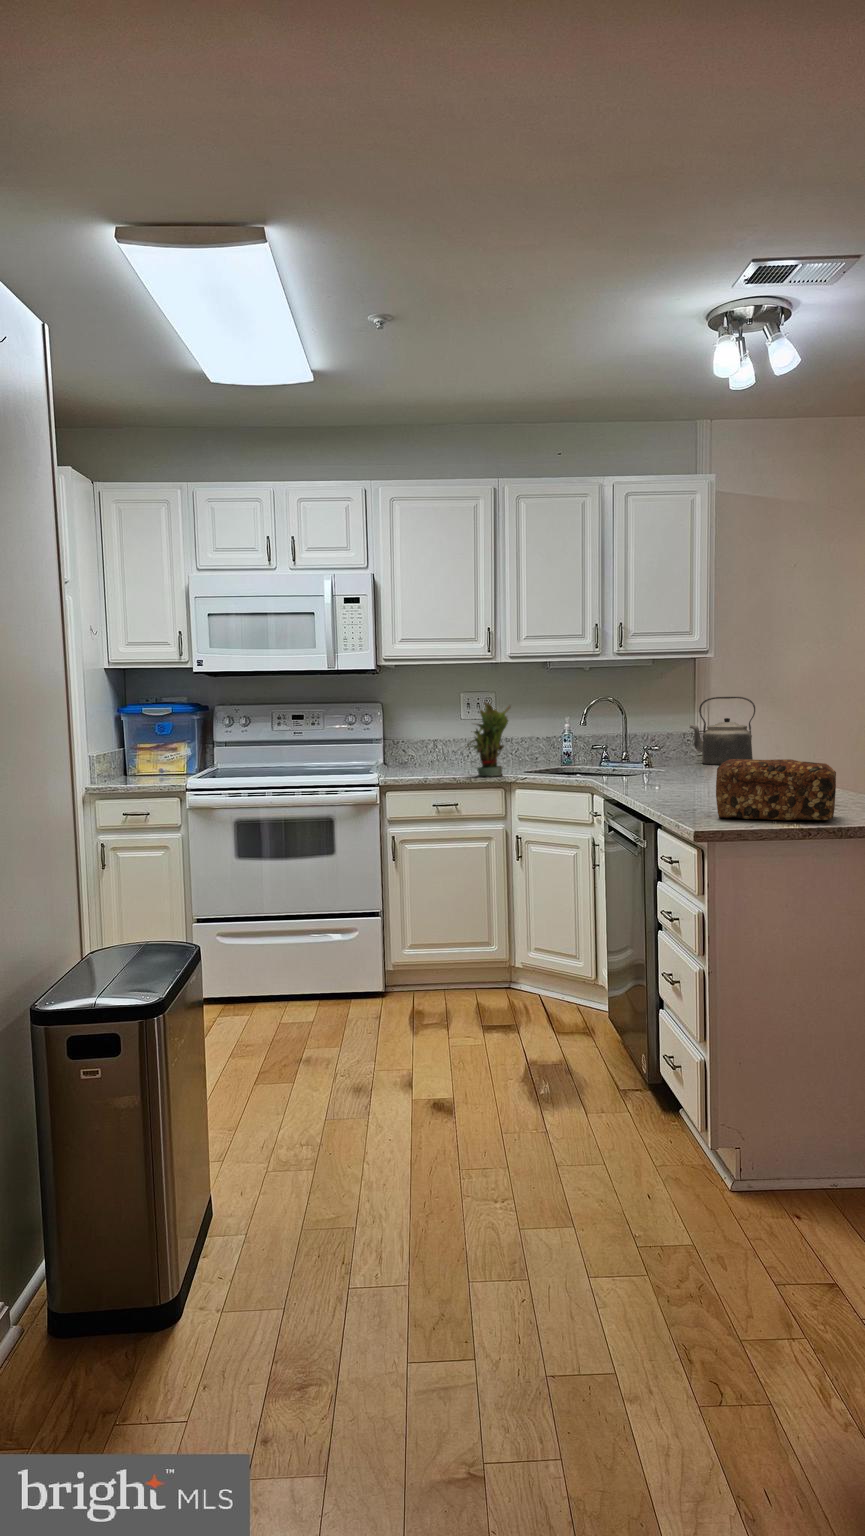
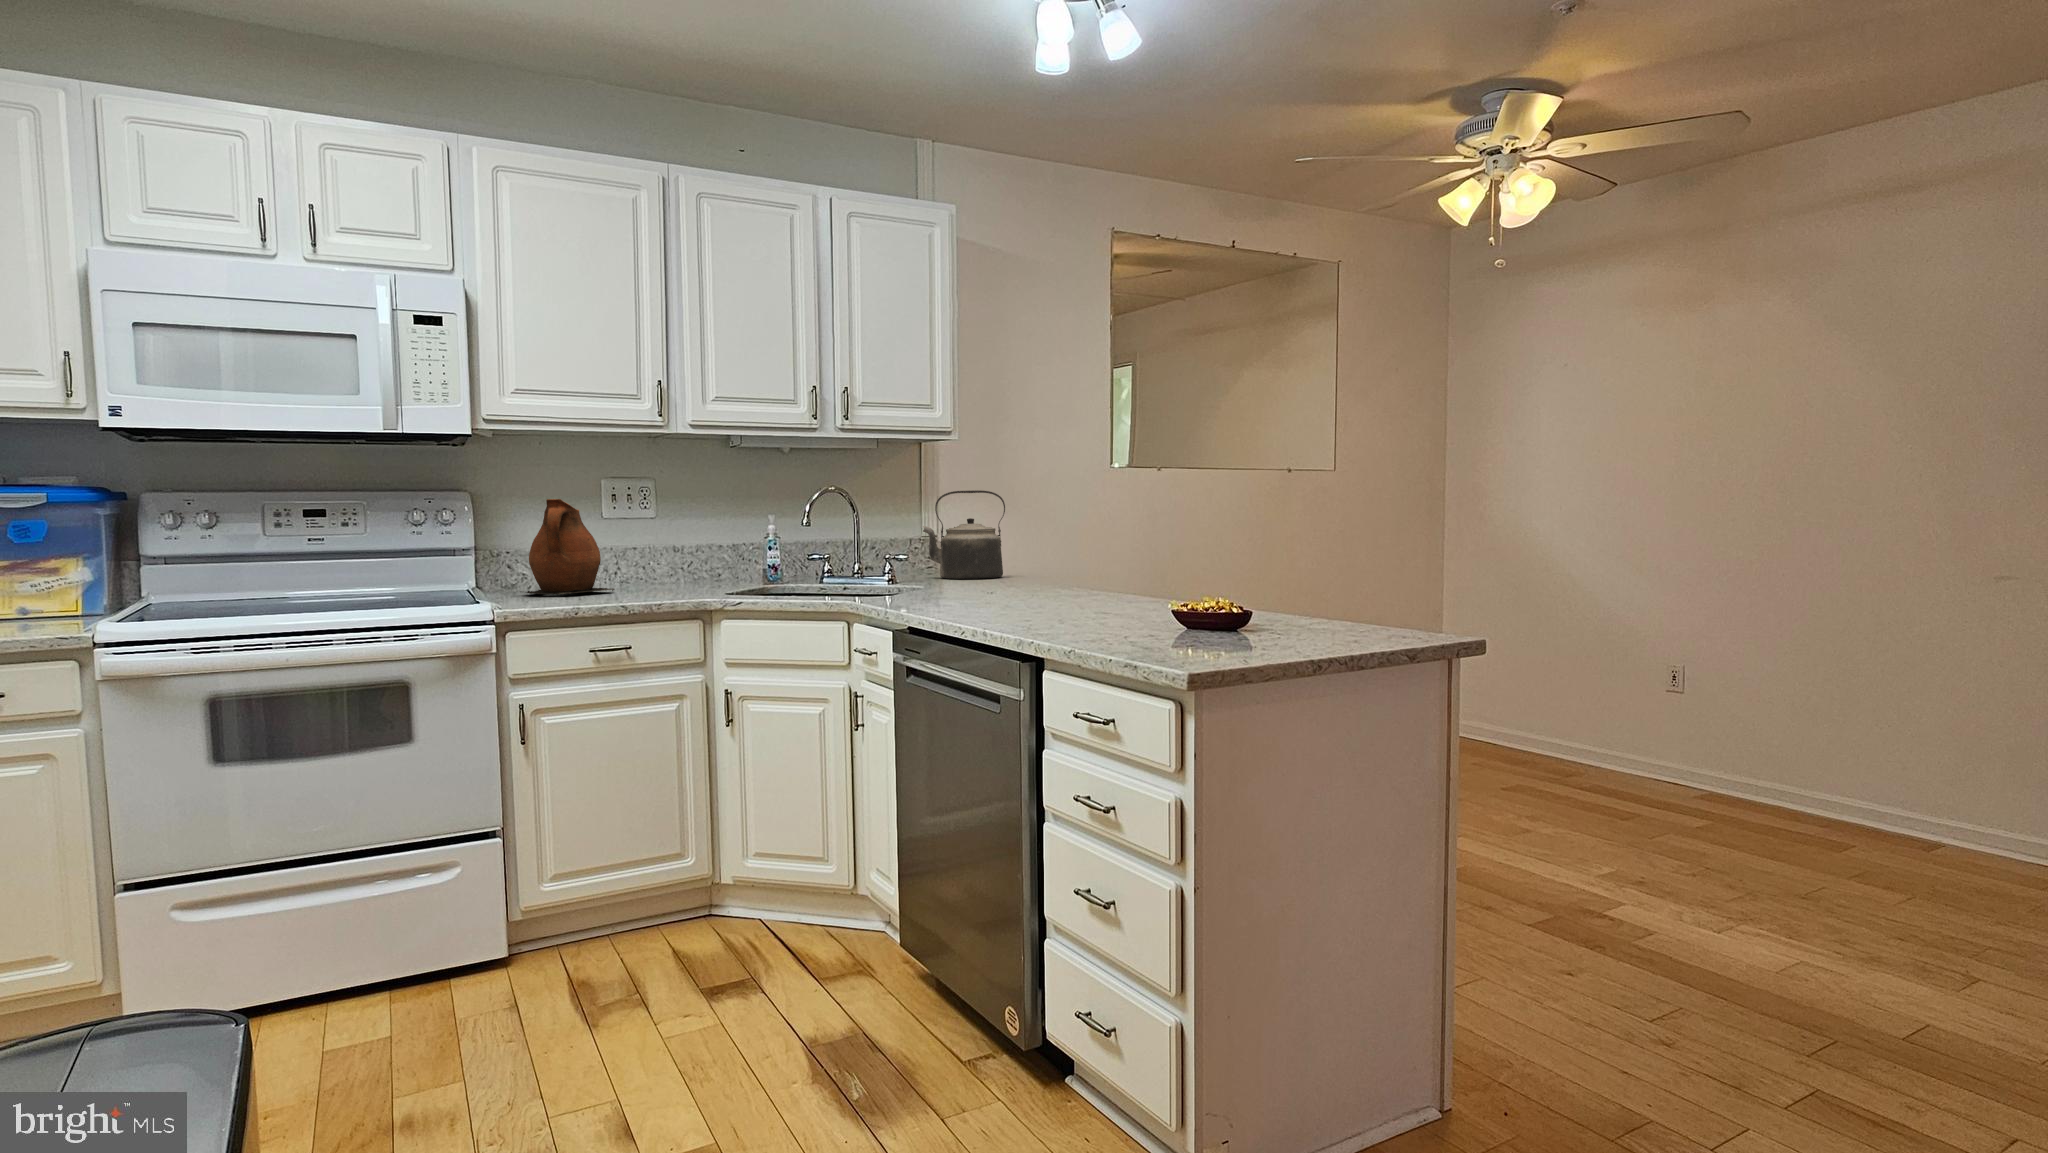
potted plant: present [467,702,510,776] -> none [634,488,707,602]
ceramic pitcher: none [409,707,467,768] -> present [526,499,614,595]
bread loaf: present [716,759,836,820] -> none [1109,554,1270,637]

